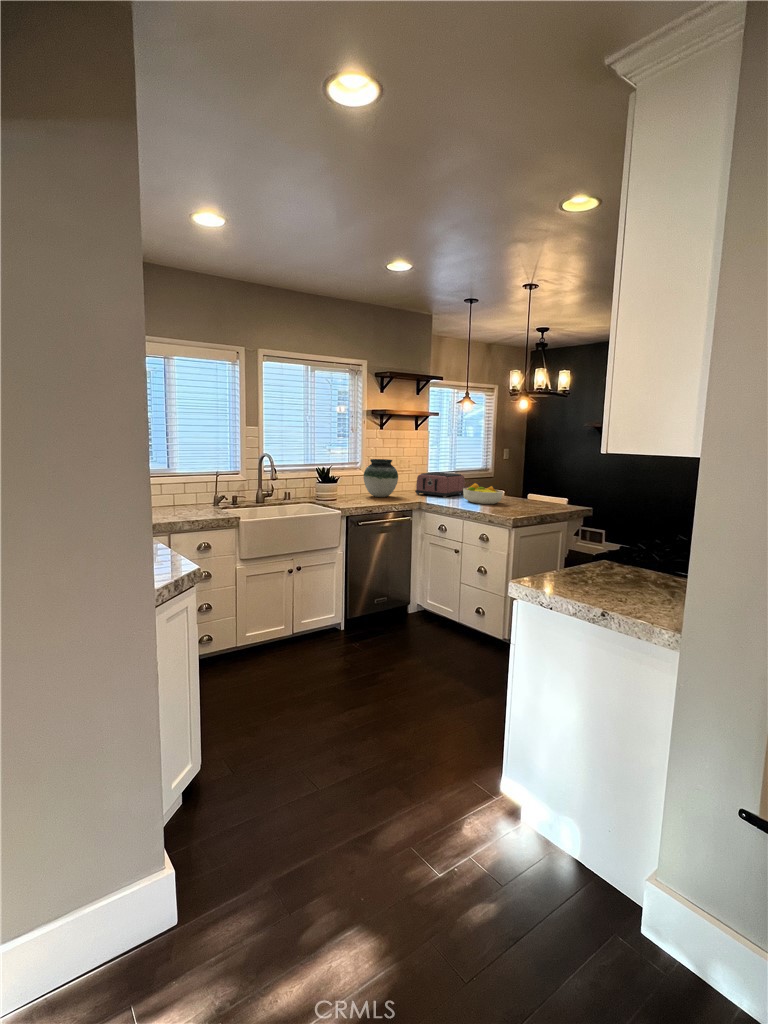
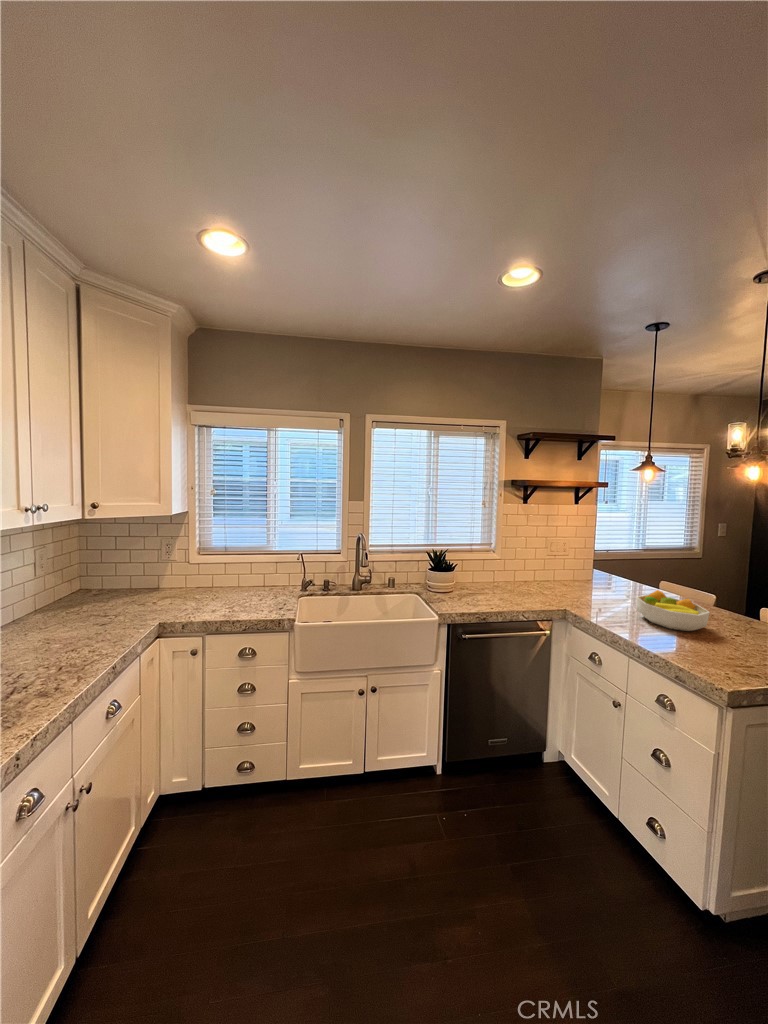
vase: present [363,459,398,497] -> none [494,542,540,592]
toaster: present [415,472,465,498] -> none [568,561,646,602]

